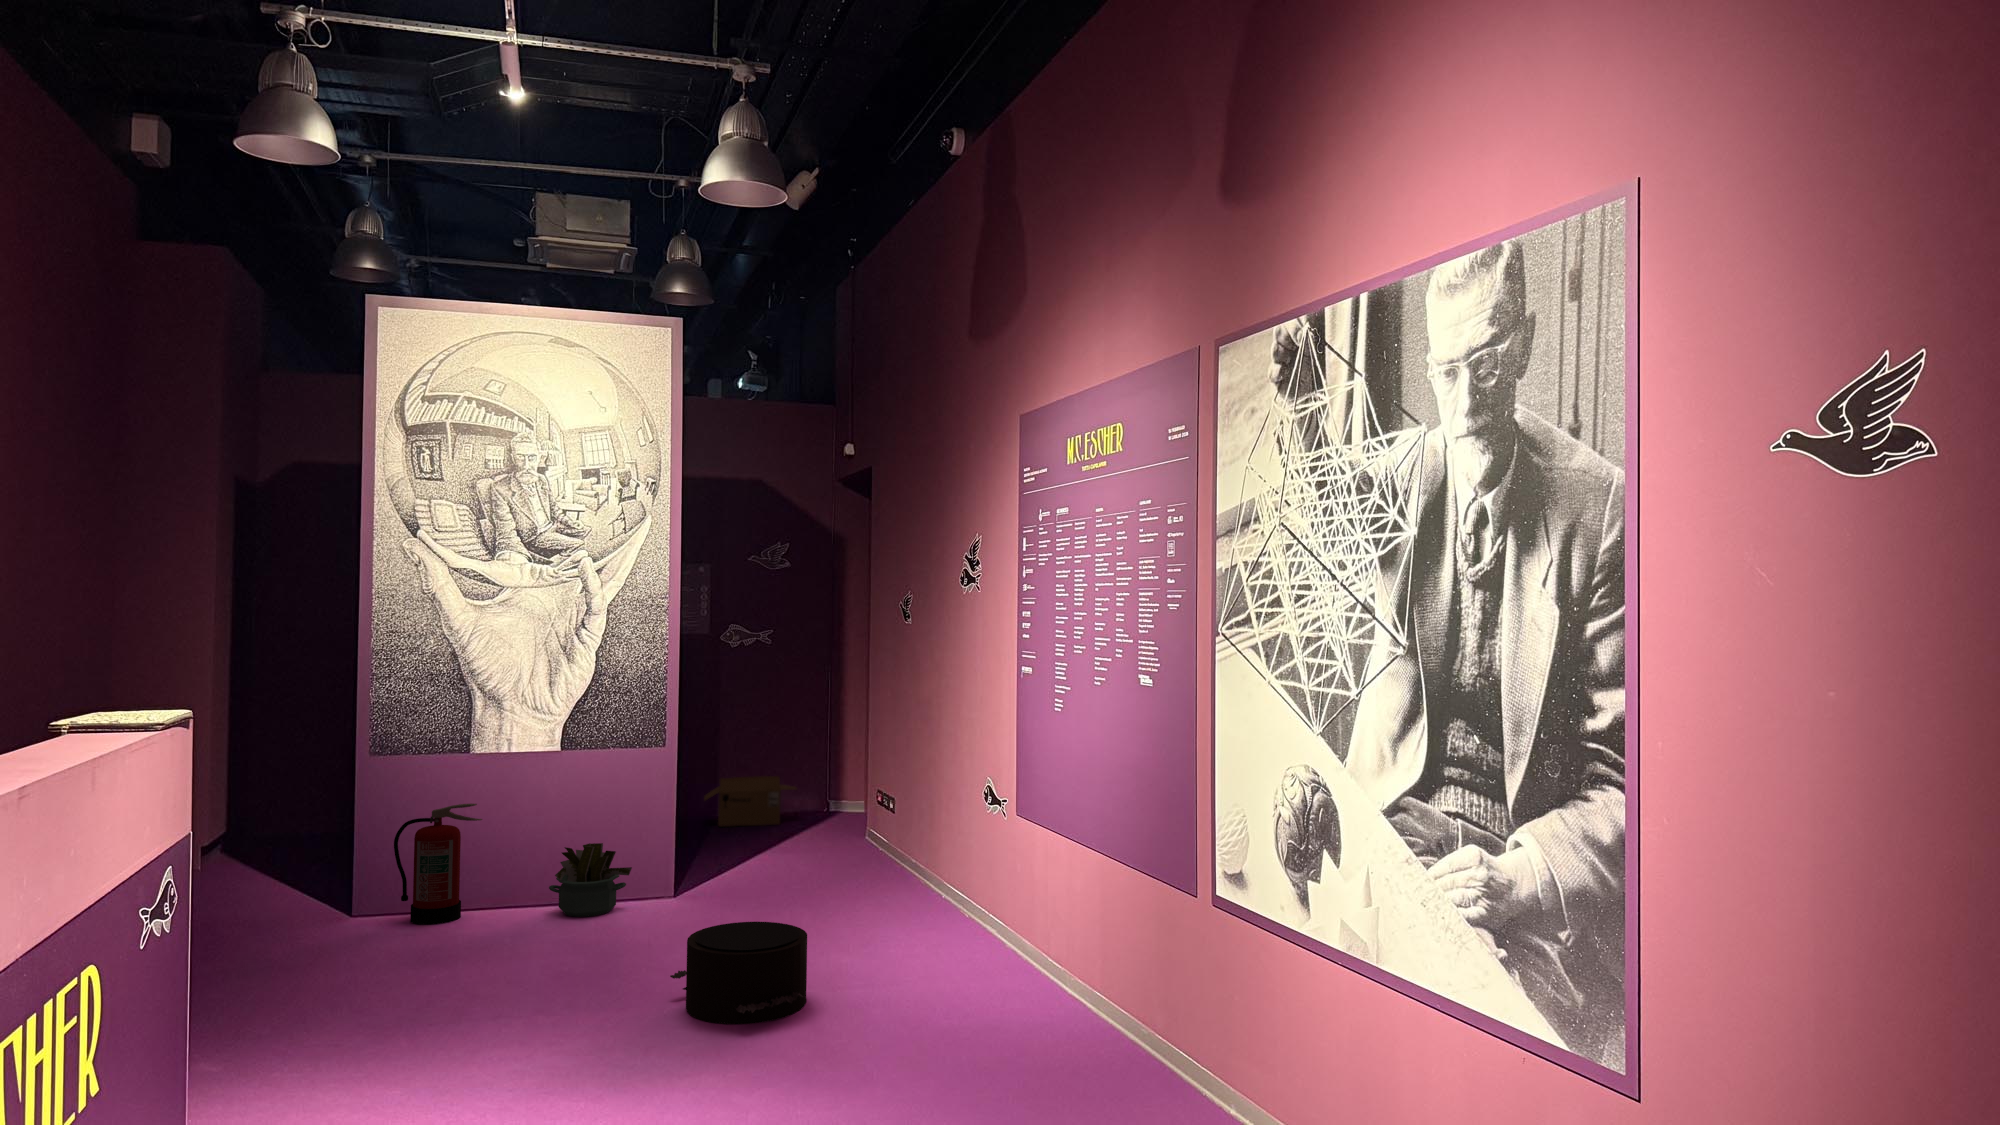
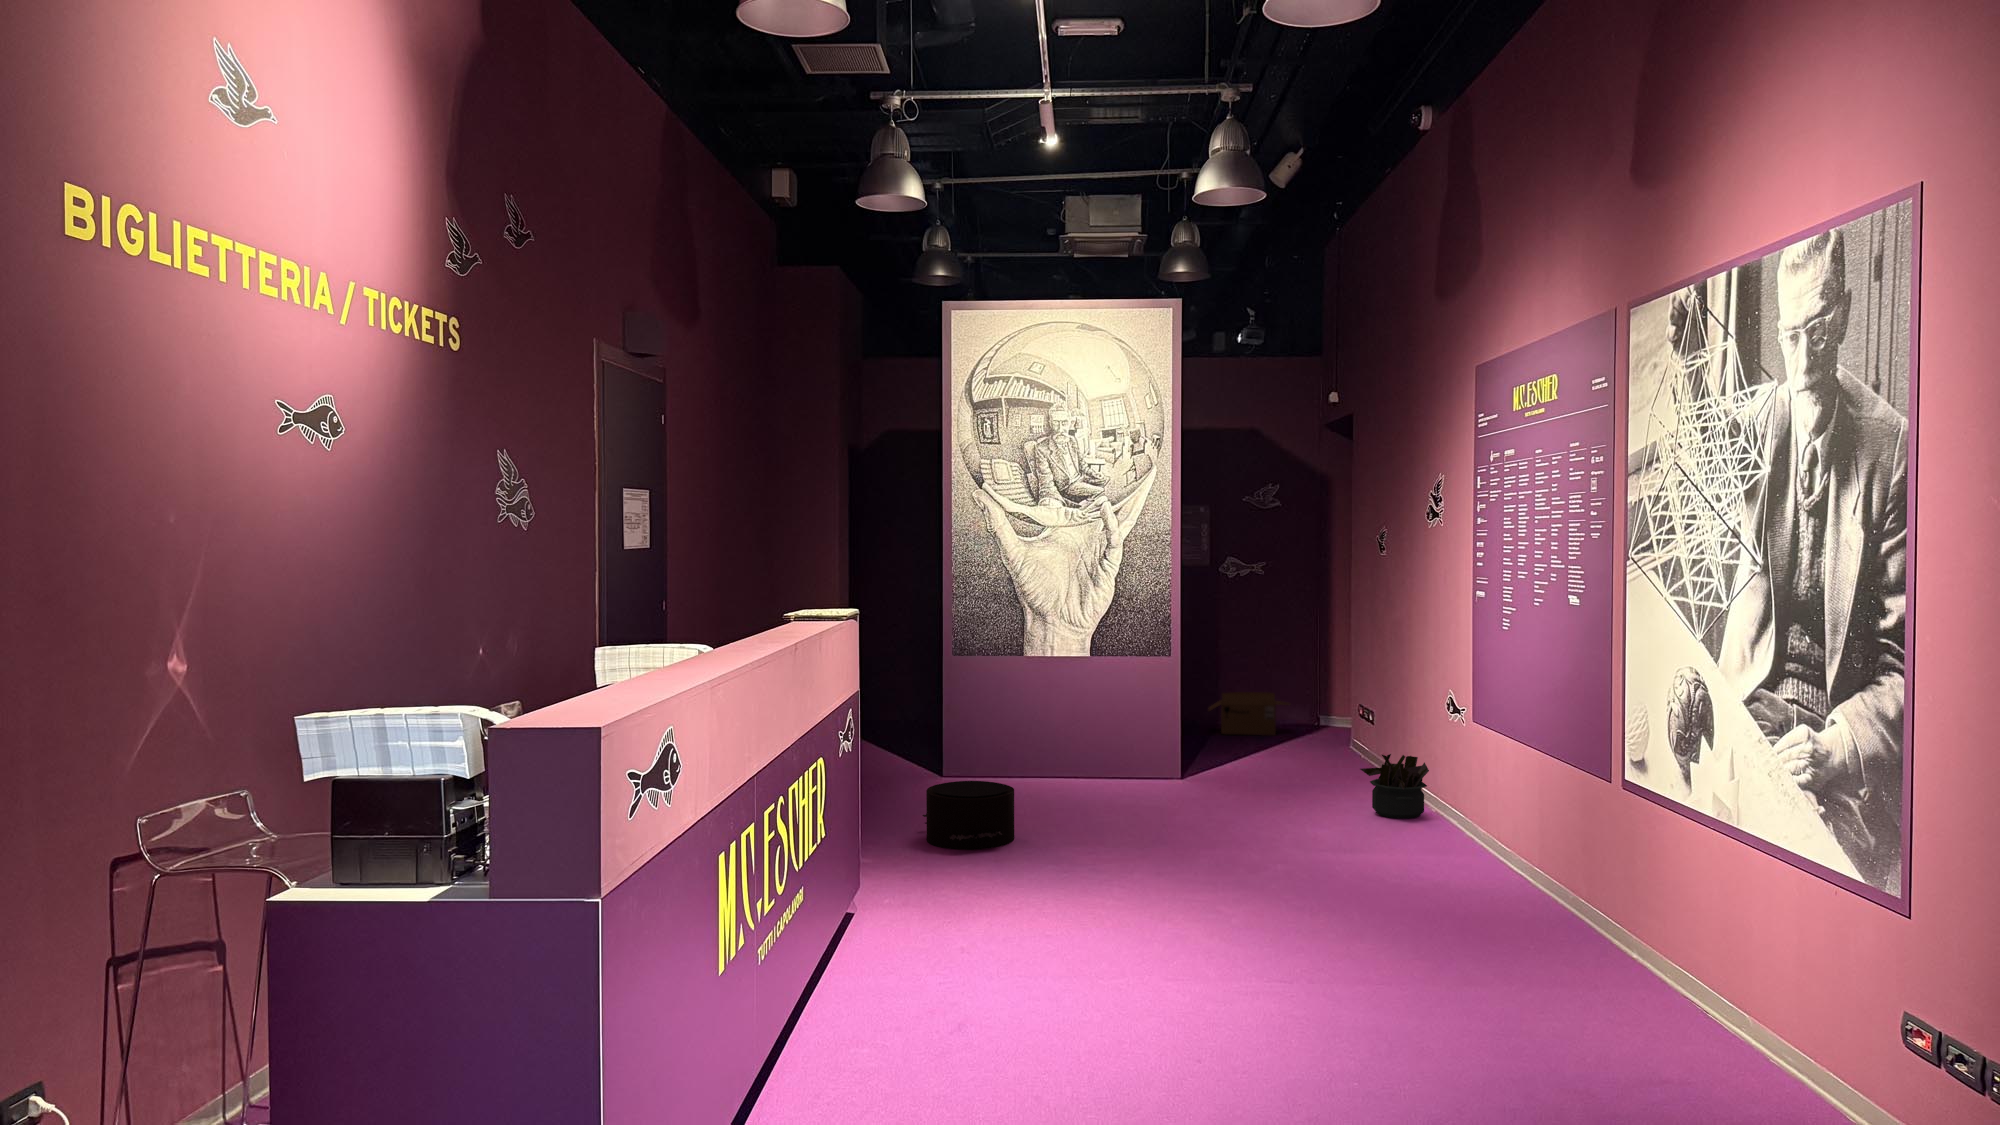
fire extinguisher: present [394,804,482,925] -> none [972,697,1034,788]
decorative plant: present [549,843,632,917] -> present [1360,754,1429,819]
pouf: present [670,922,807,1024] -> present [923,781,1014,850]

